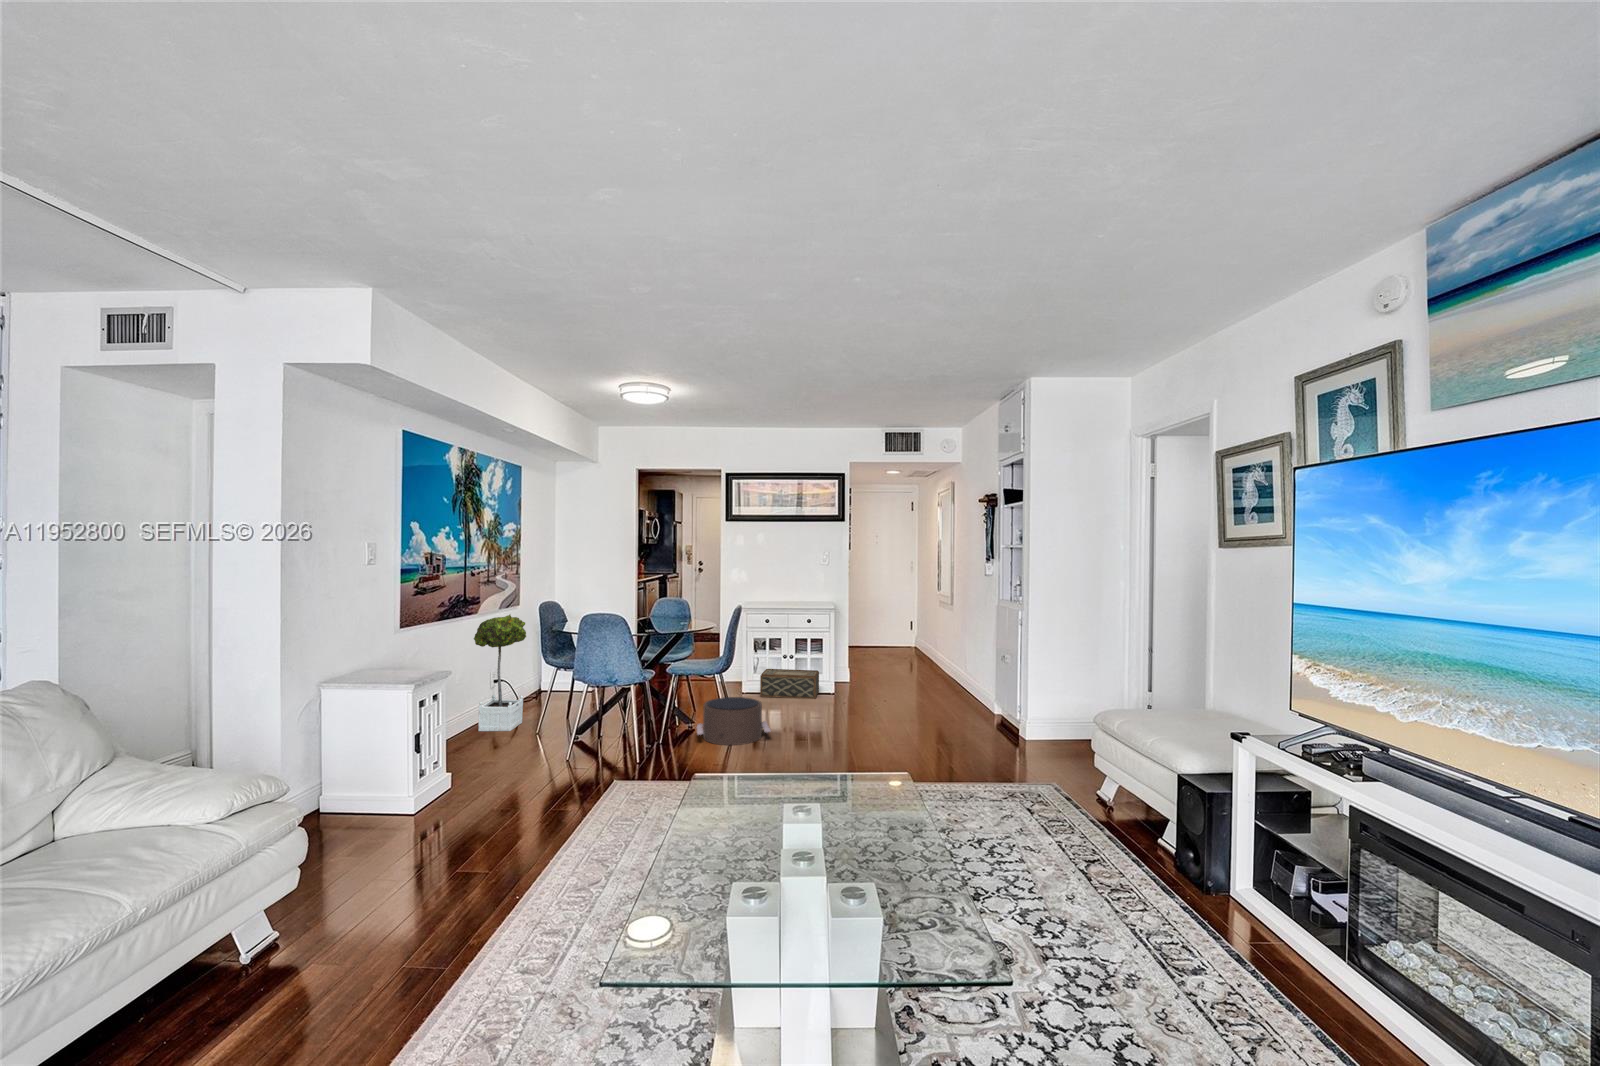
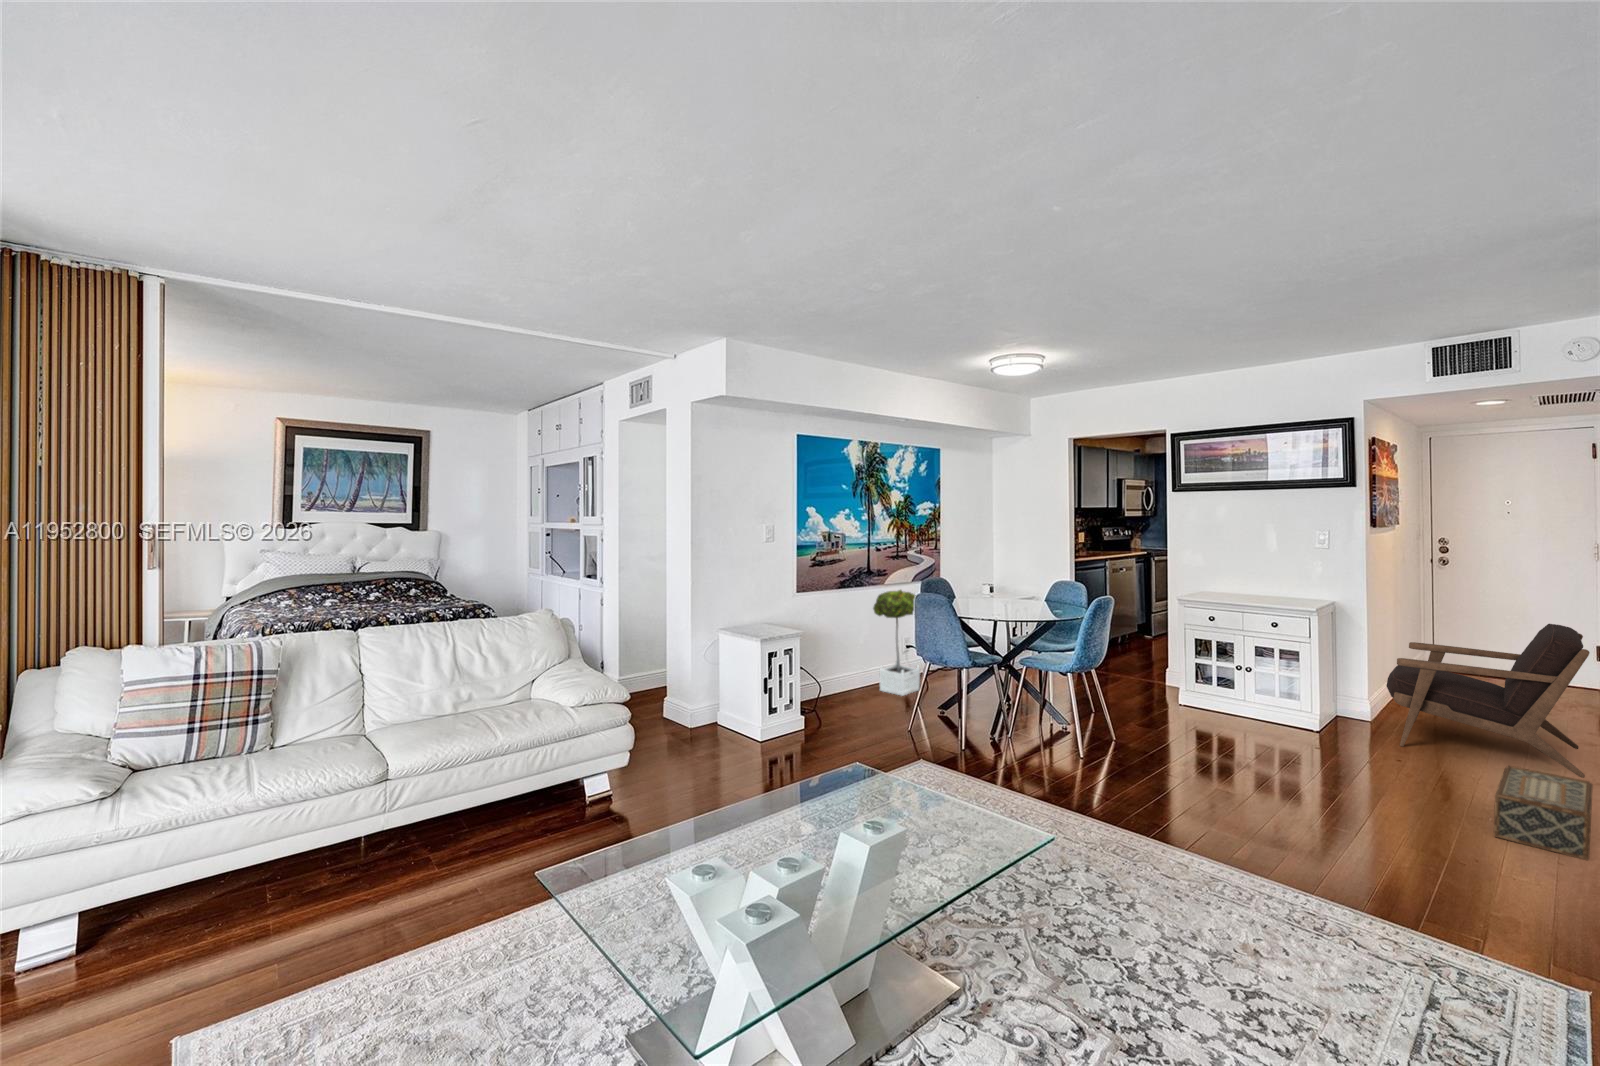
armchair: none [867,605,965,694] -> present [1386,624,1590,778]
woven basket: present [760,669,819,699] -> present [1494,766,1593,860]
pouf: present [697,697,771,745] -> none [1051,704,1148,764]

